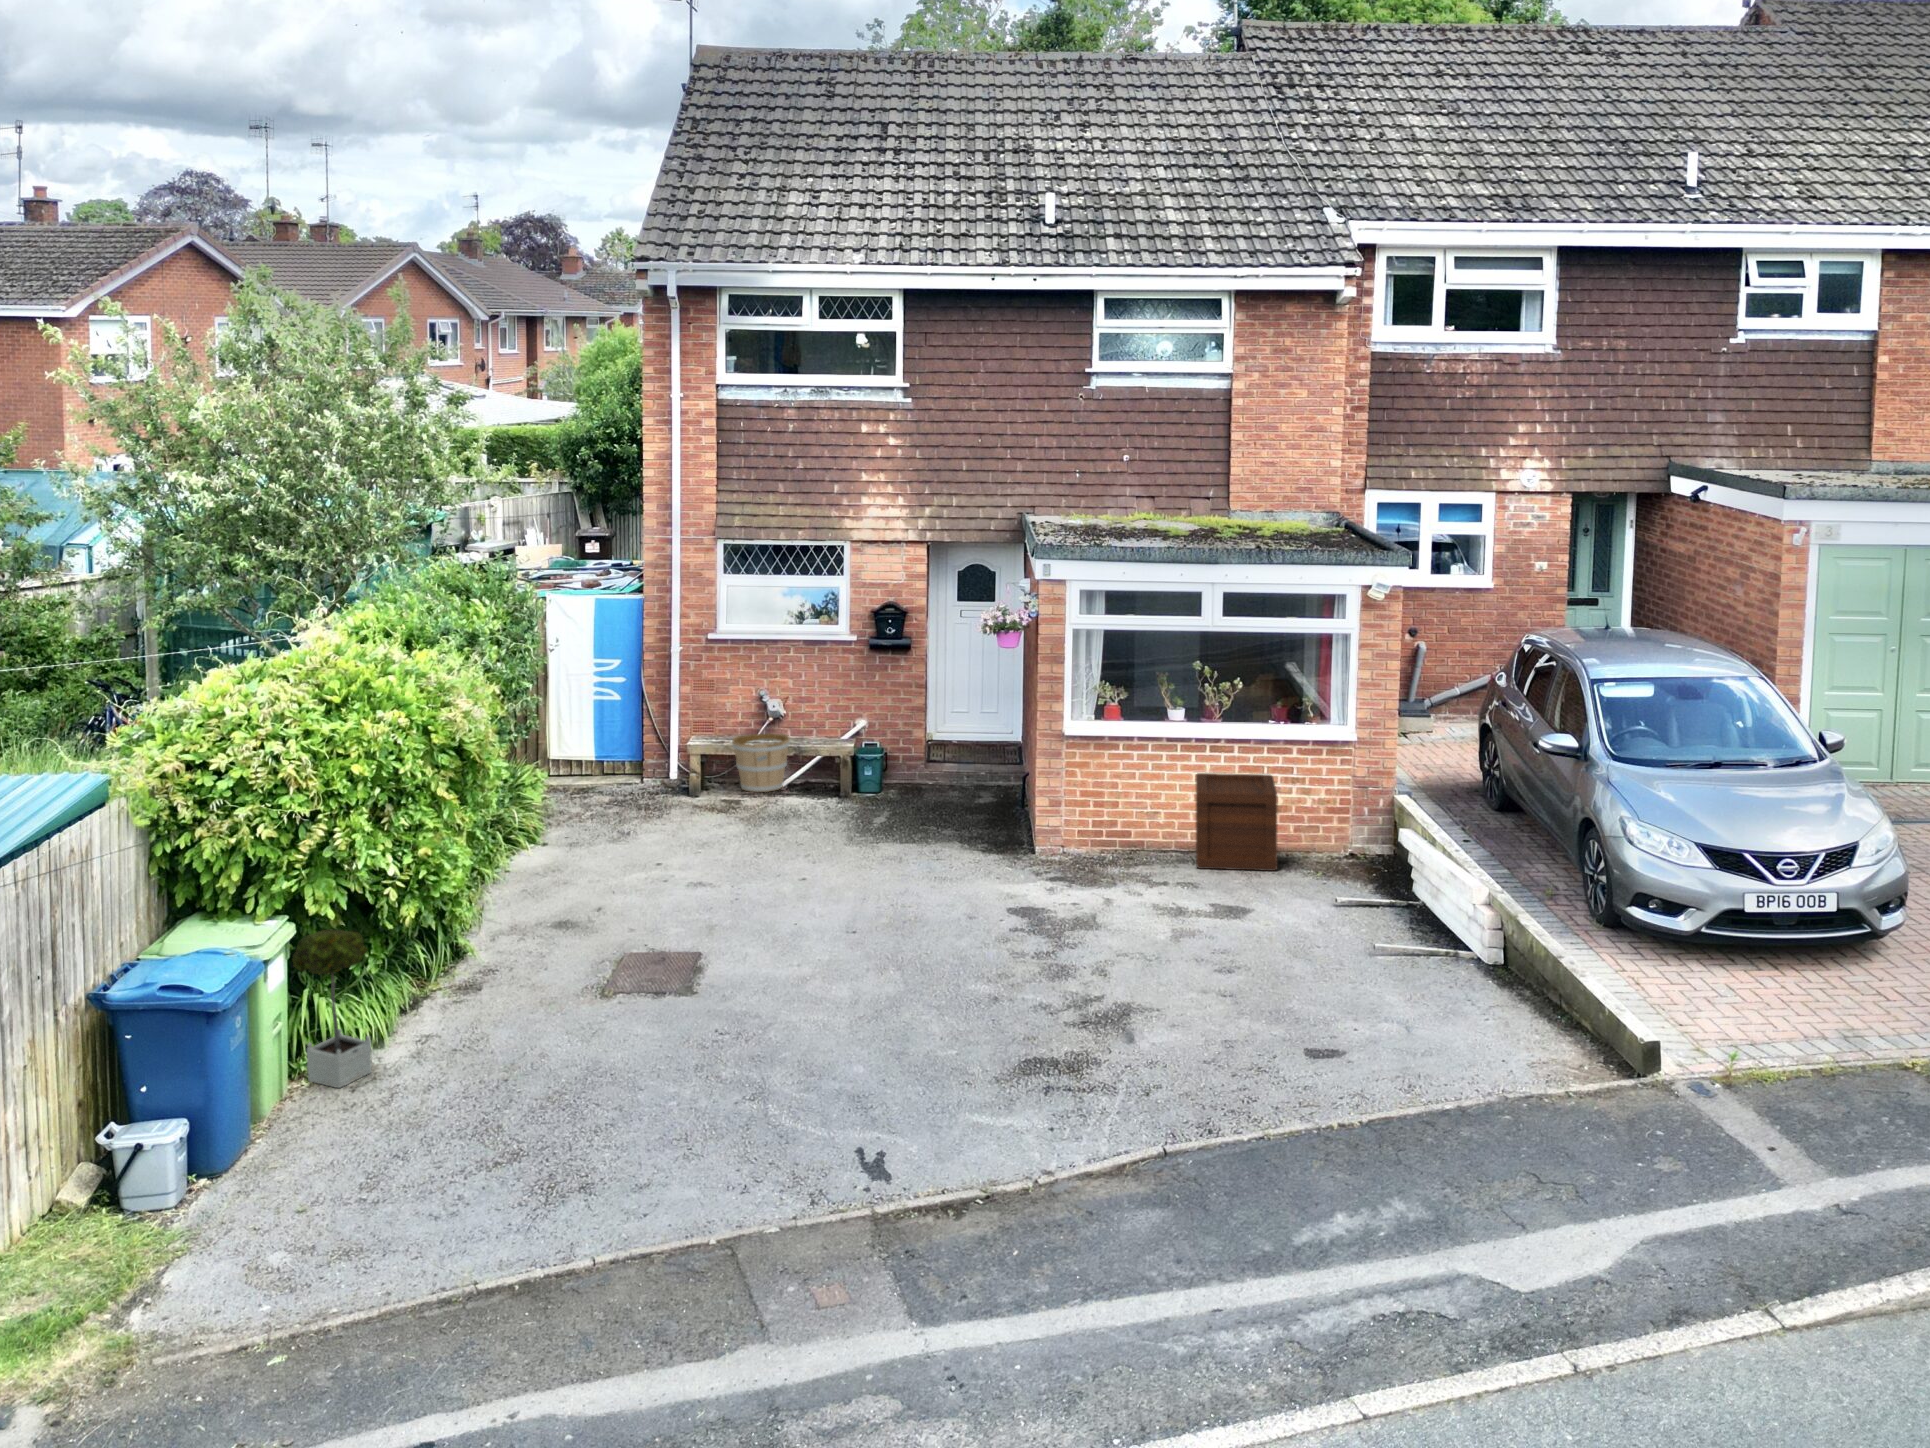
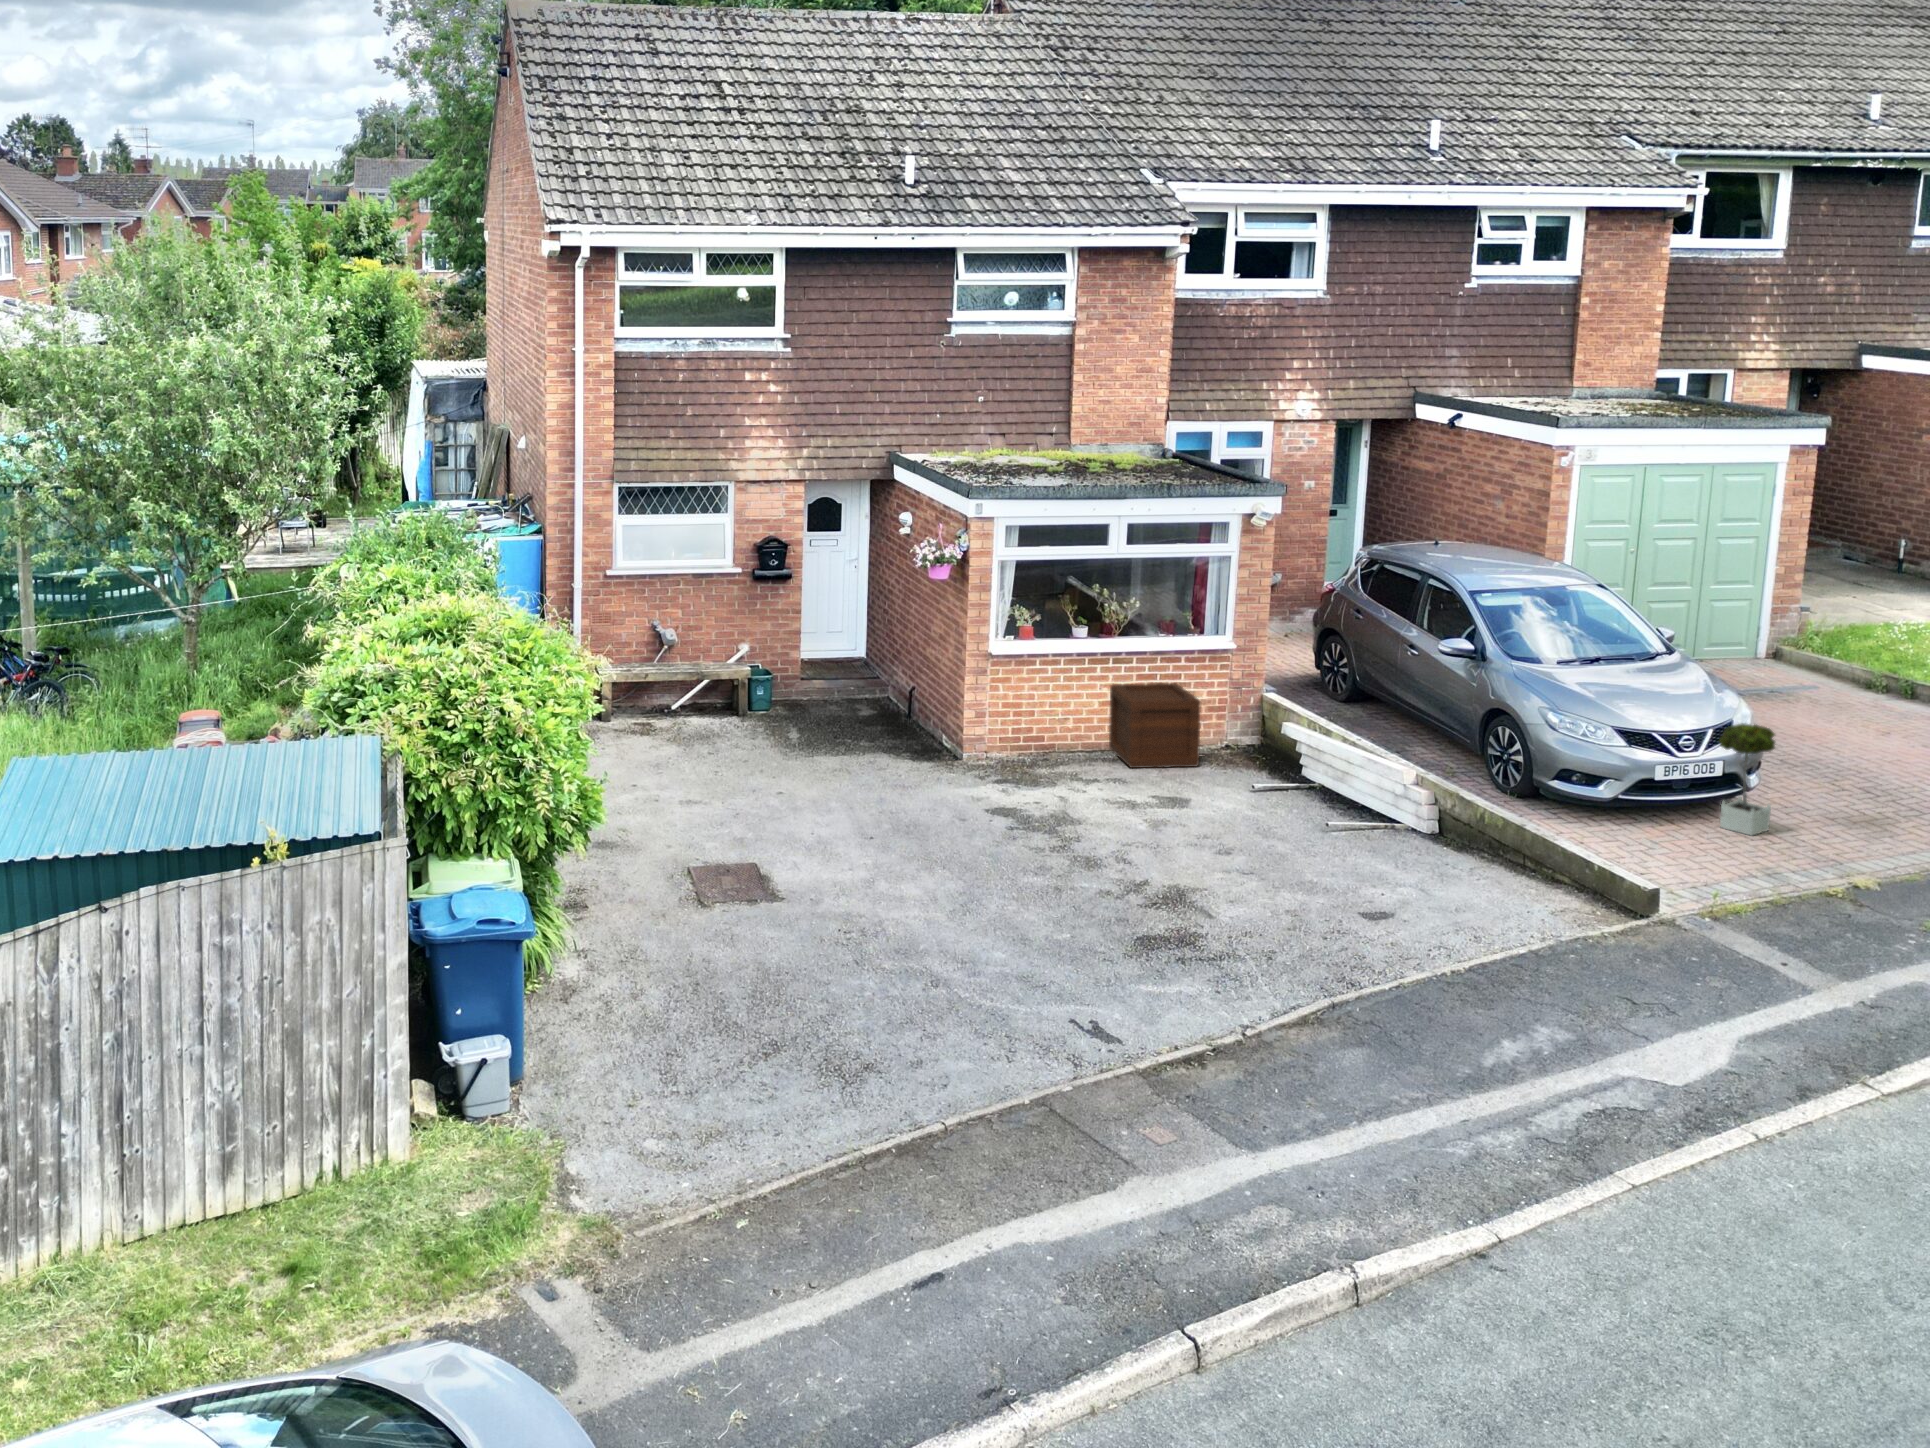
wooden bucket: present [732,733,790,792] -> none [637,662,693,718]
potted tree: present [292,930,372,1088] -> present [1719,724,1775,836]

